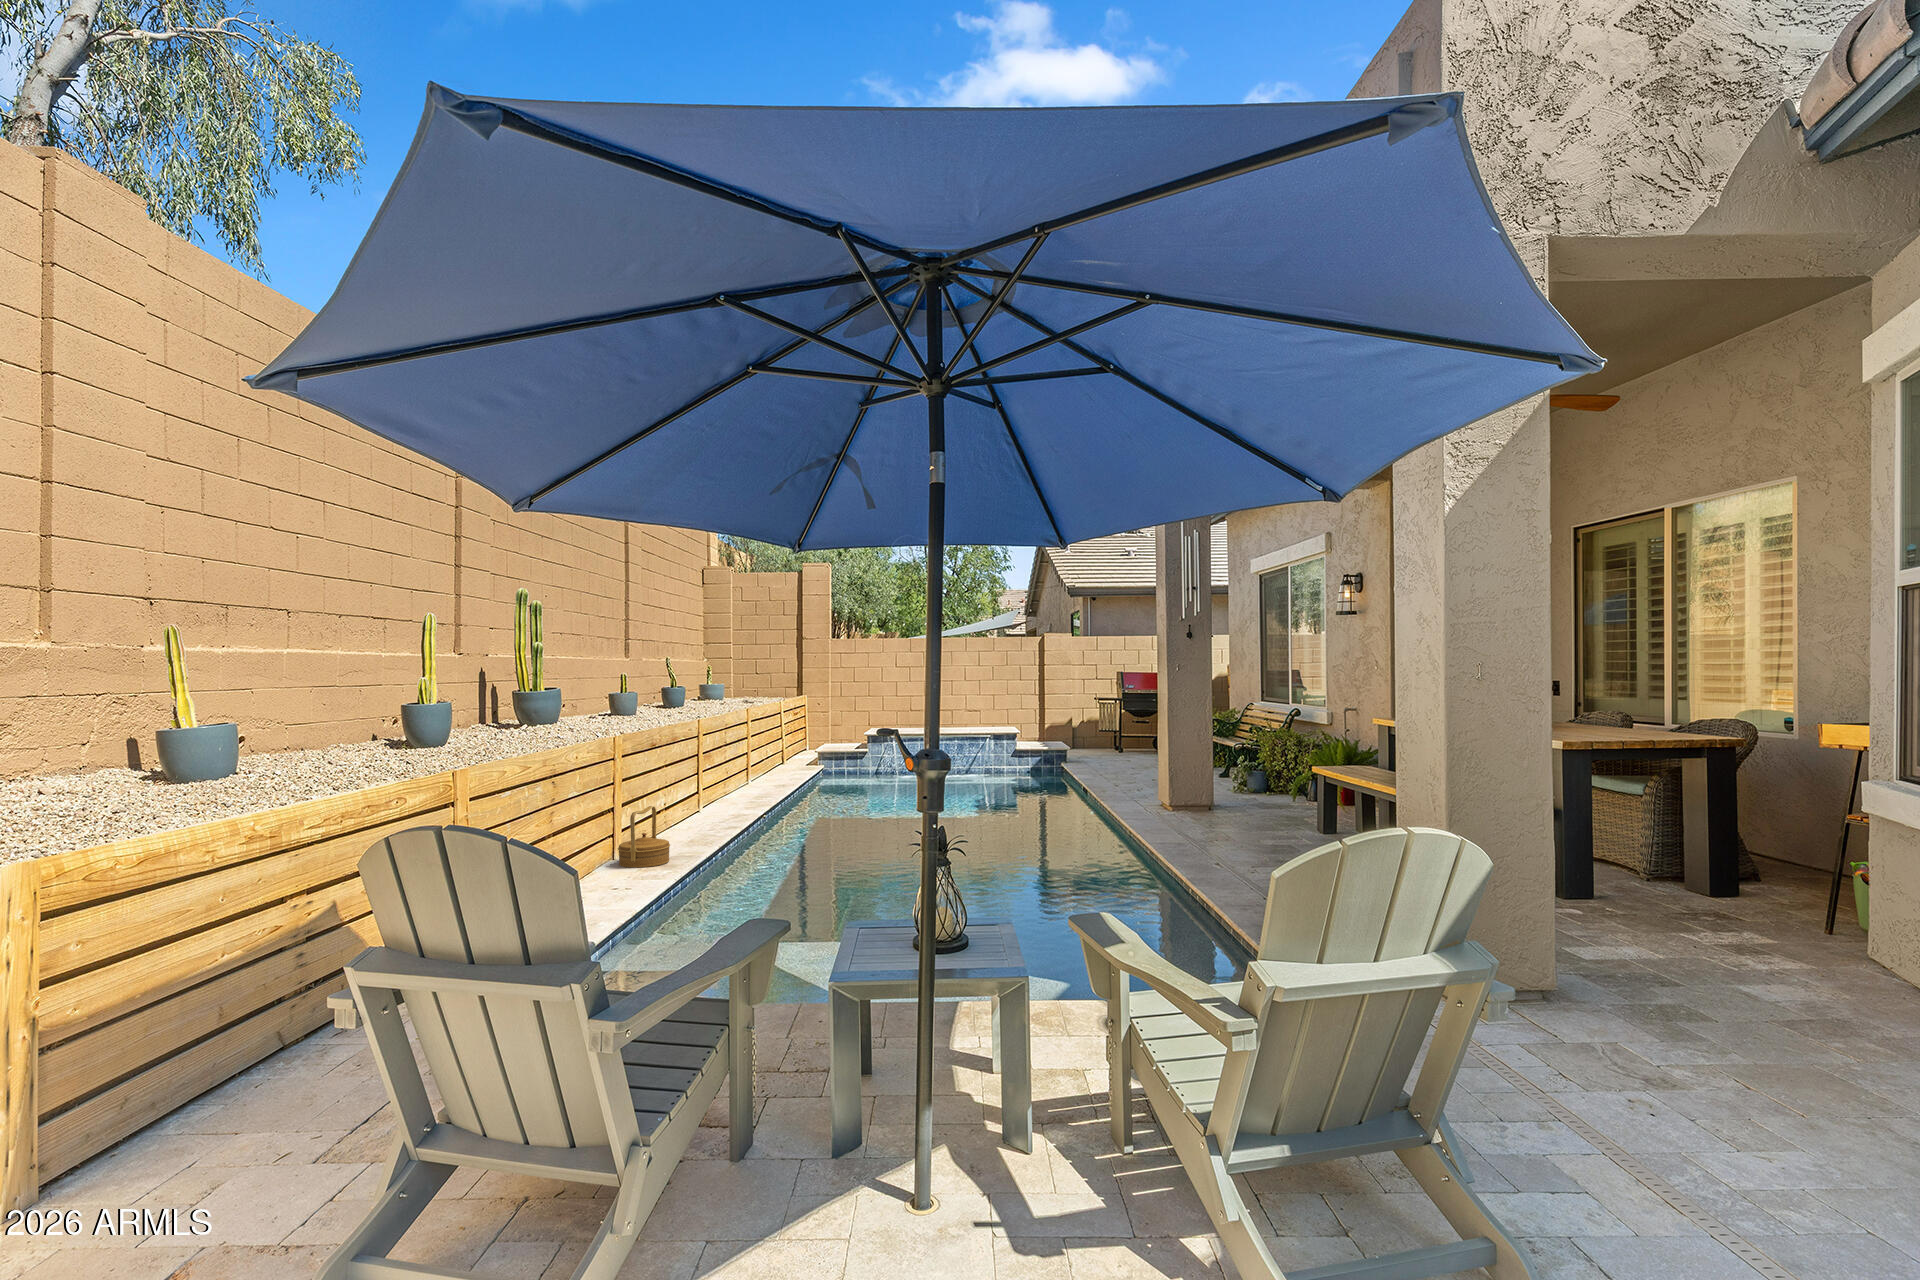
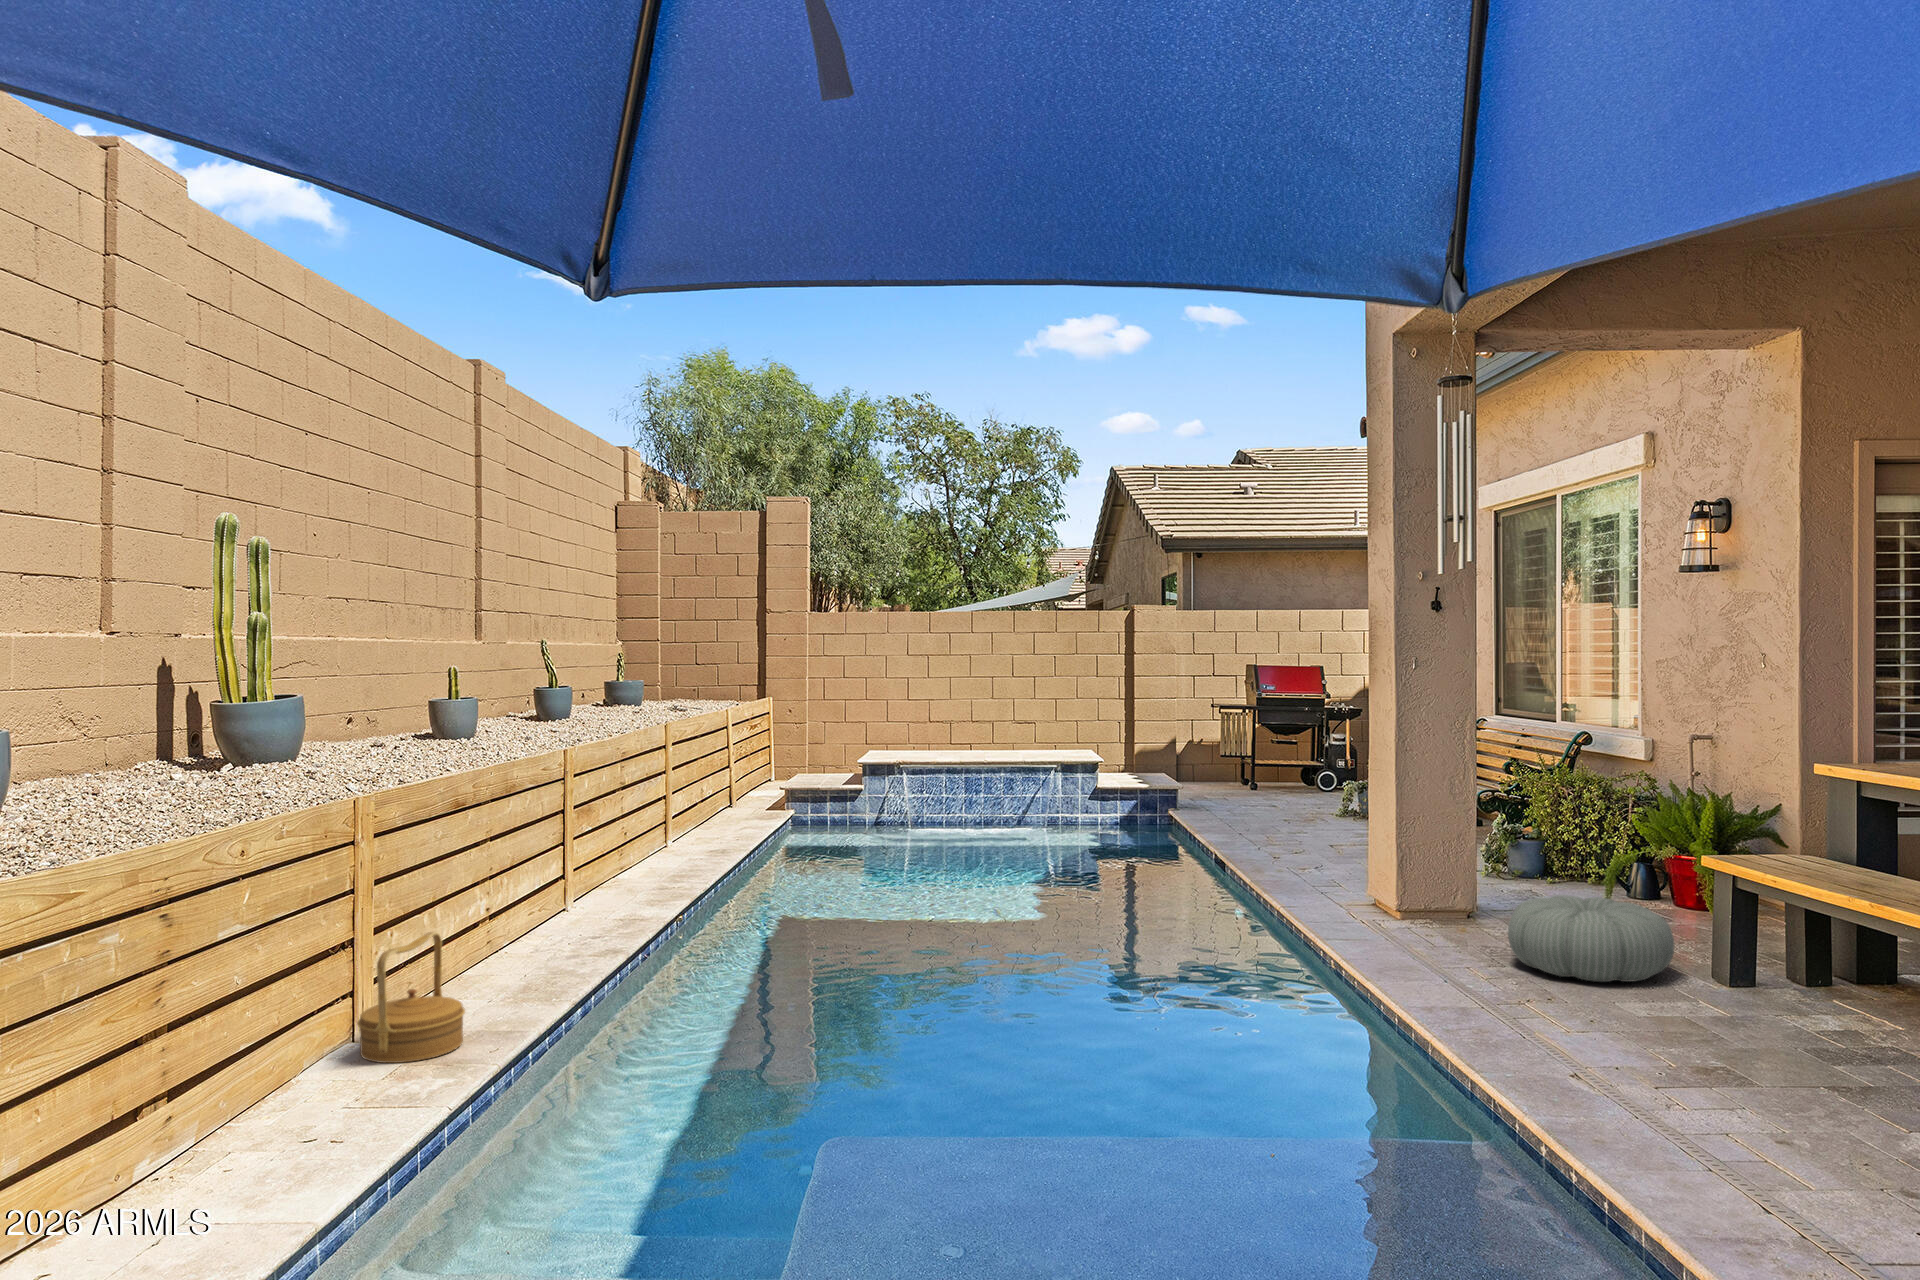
pouf: none [1218,792,1301,834] -> present [1508,895,1675,982]

